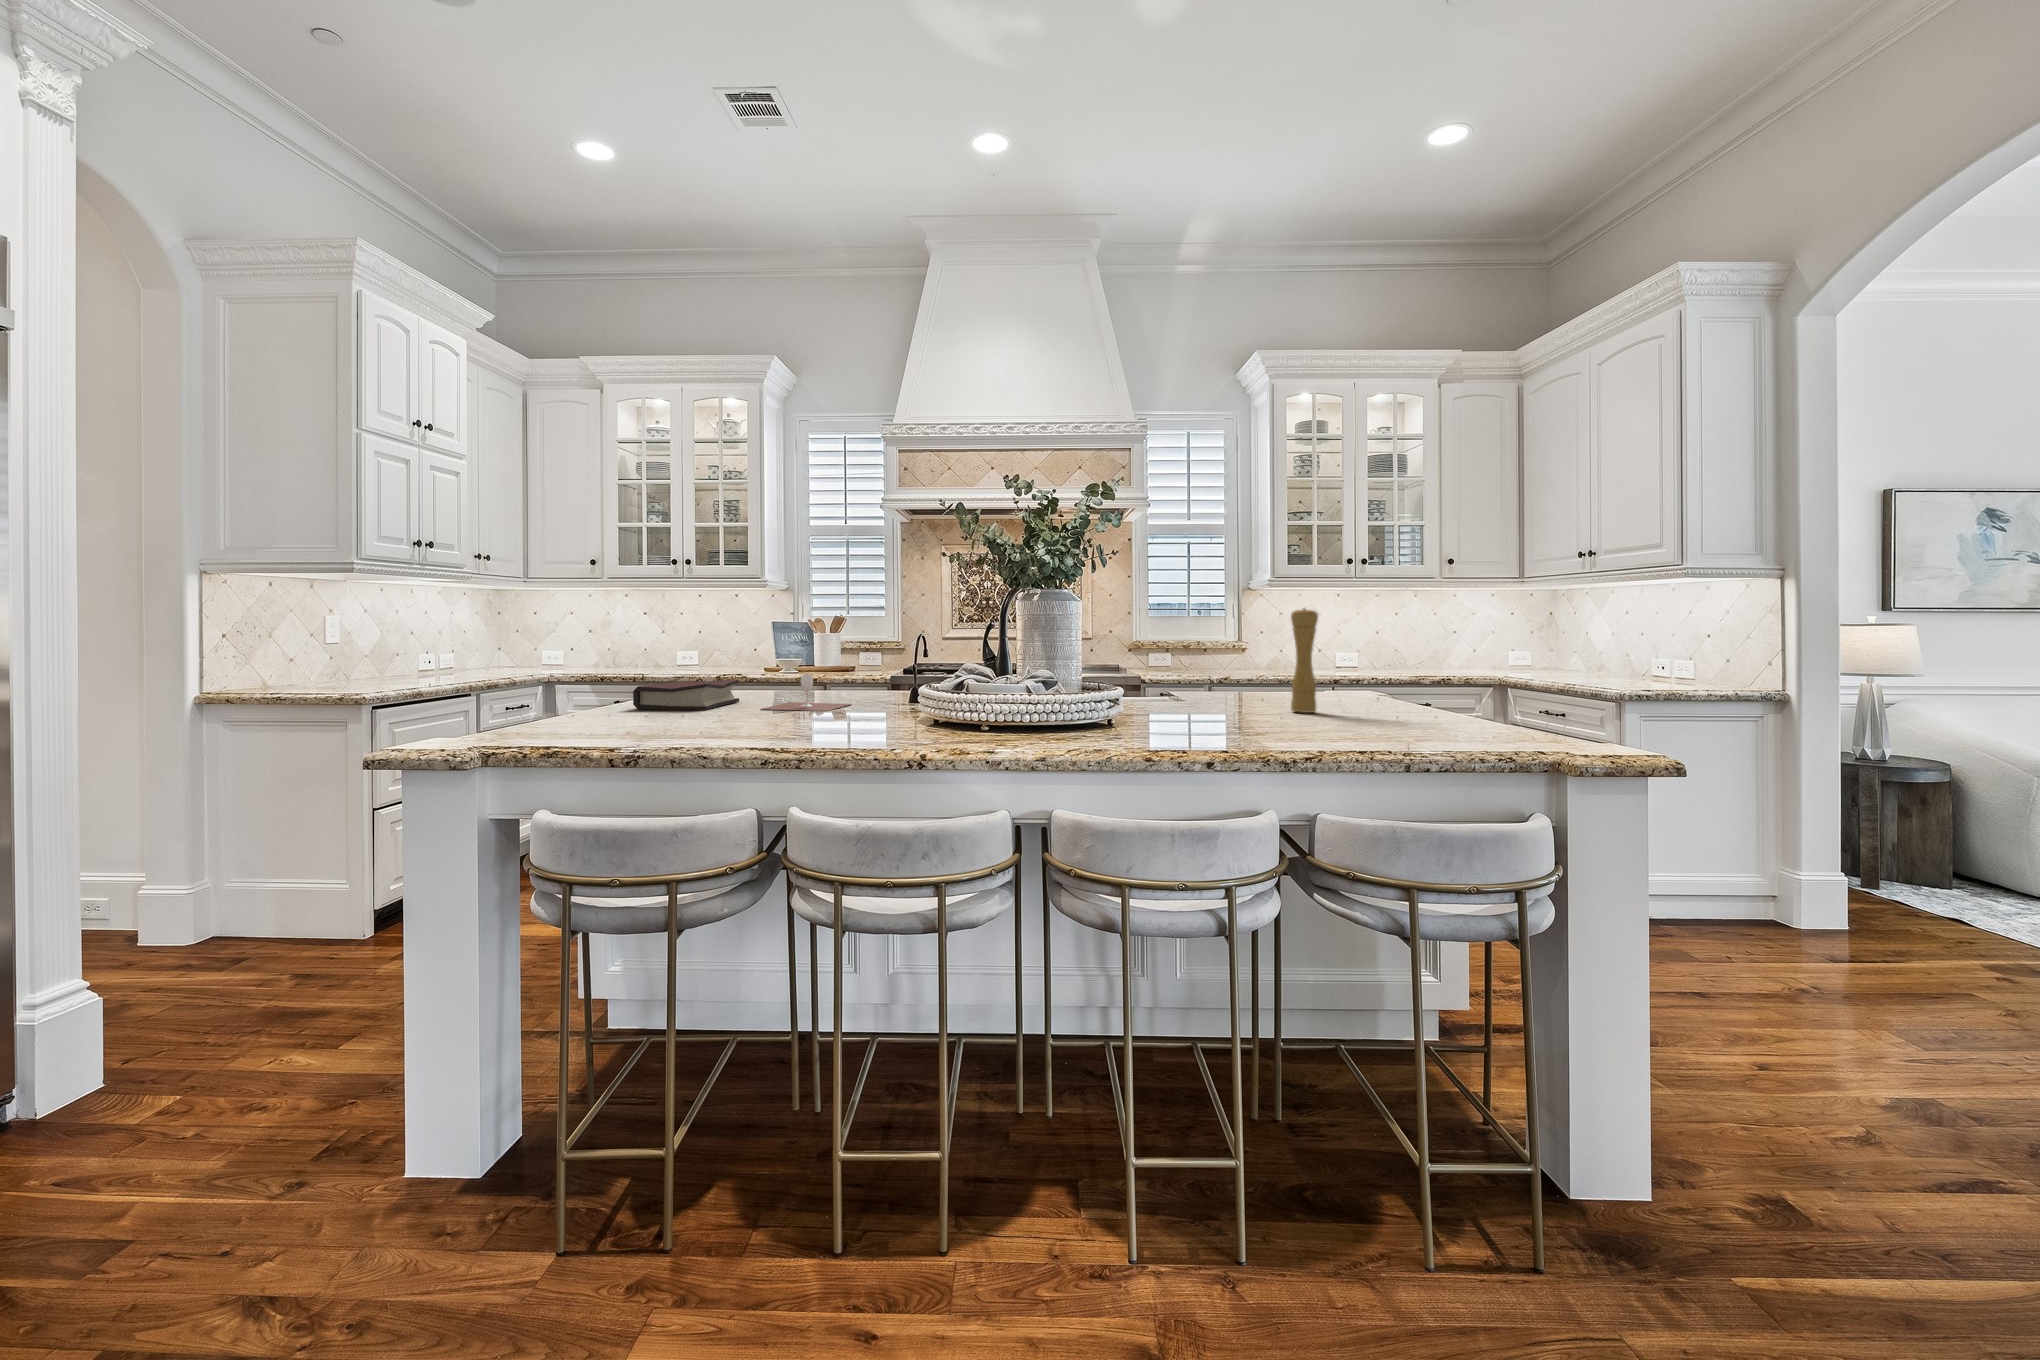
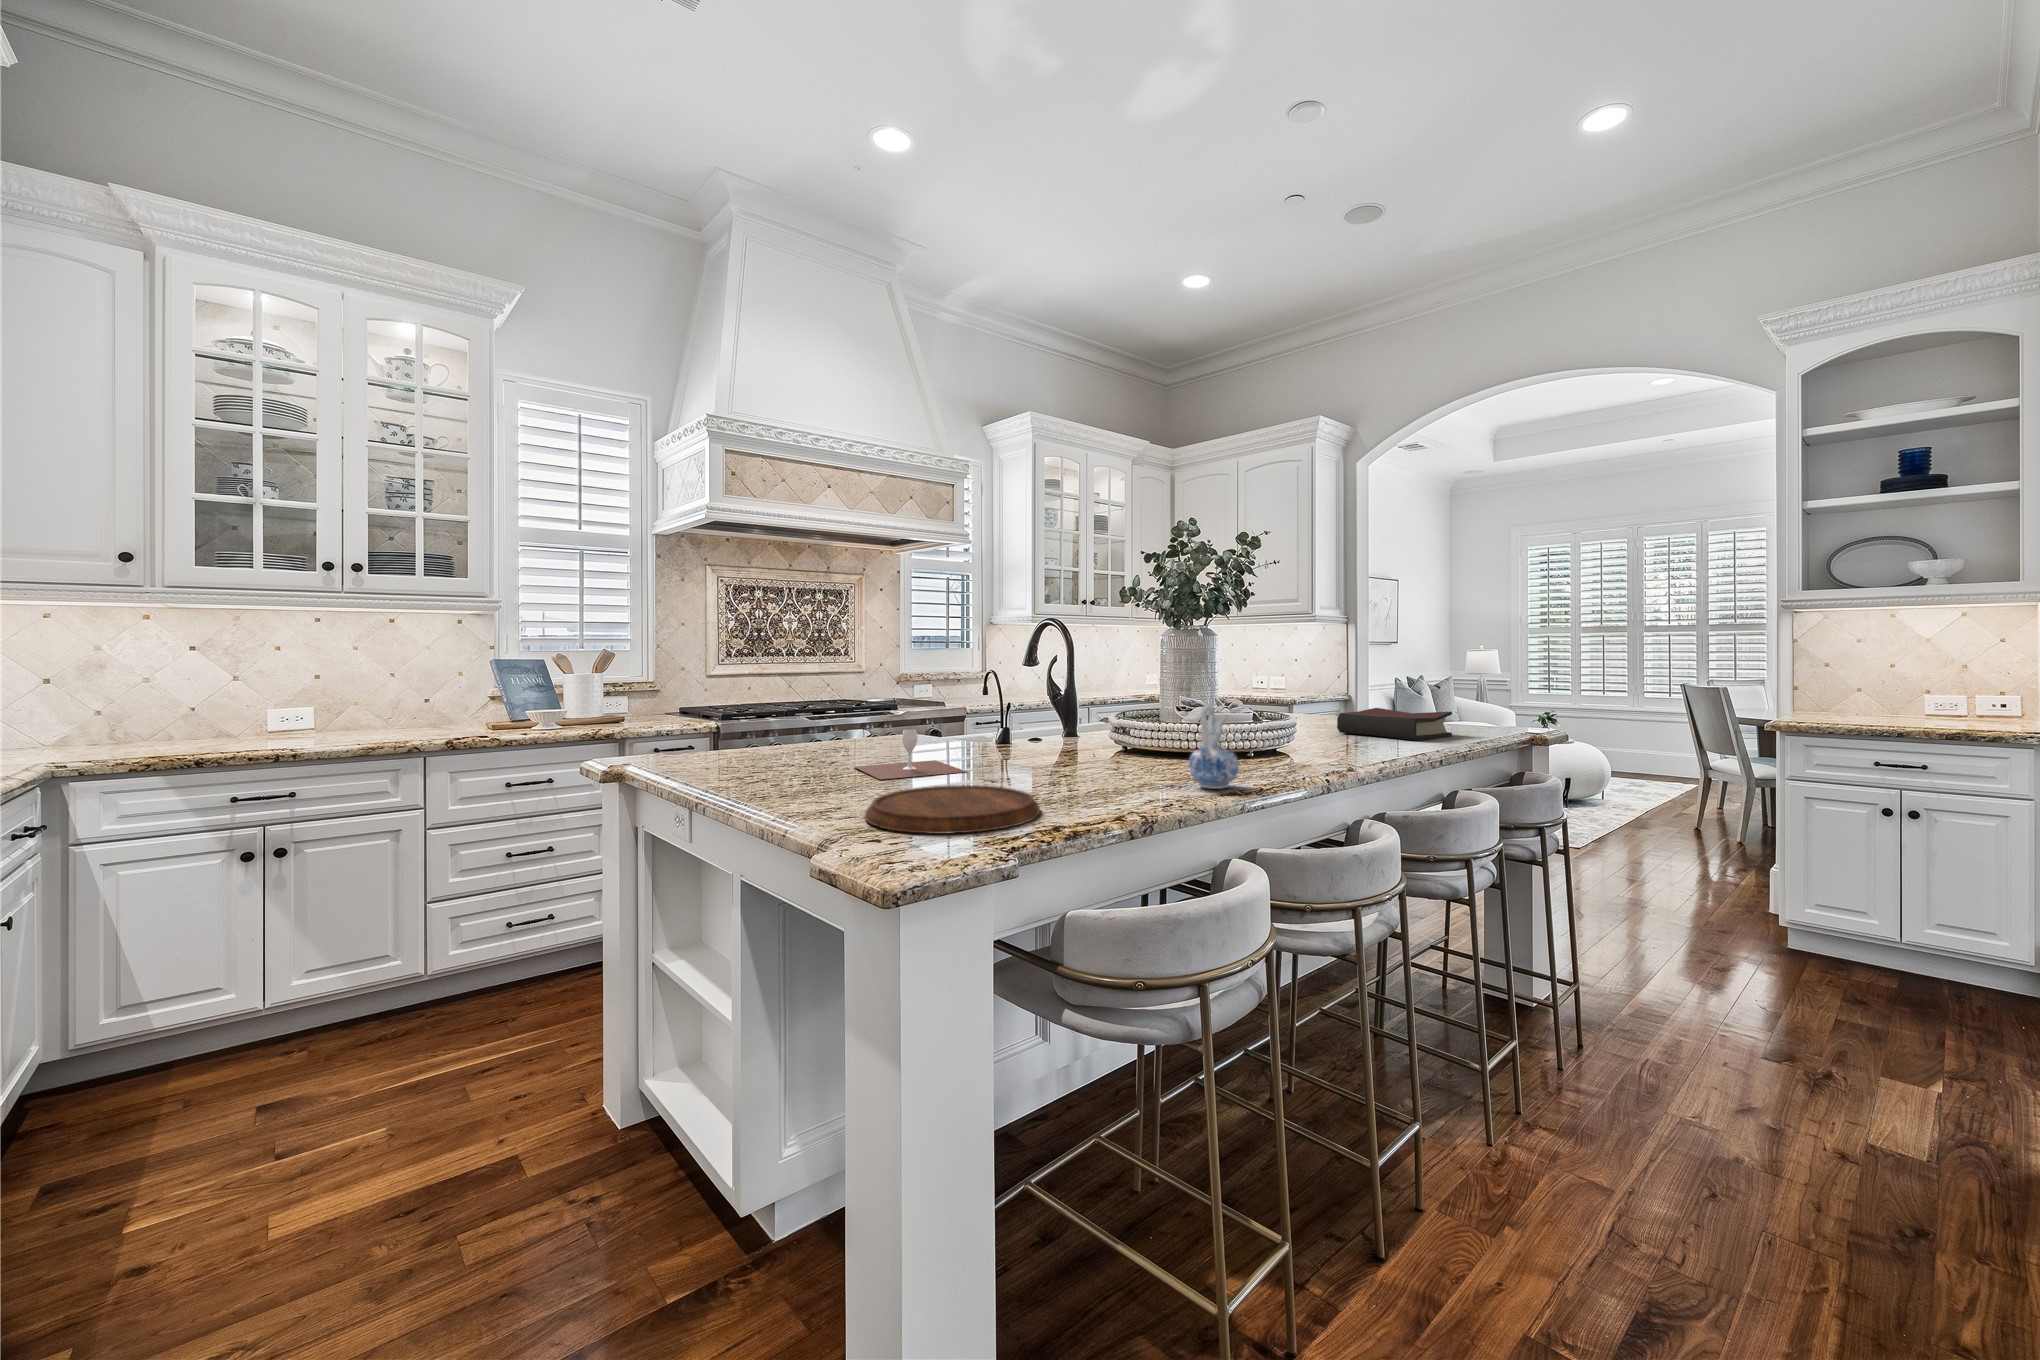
pepper mill: present [1291,608,1318,713] -> none [1295,645,1317,730]
ceramic pitcher: none [869,657,915,734] -> present [1189,705,1239,789]
hardback book: present [633,680,739,710] -> present [1337,708,1452,741]
cutting board: none [616,710,746,733] -> present [865,785,1040,834]

